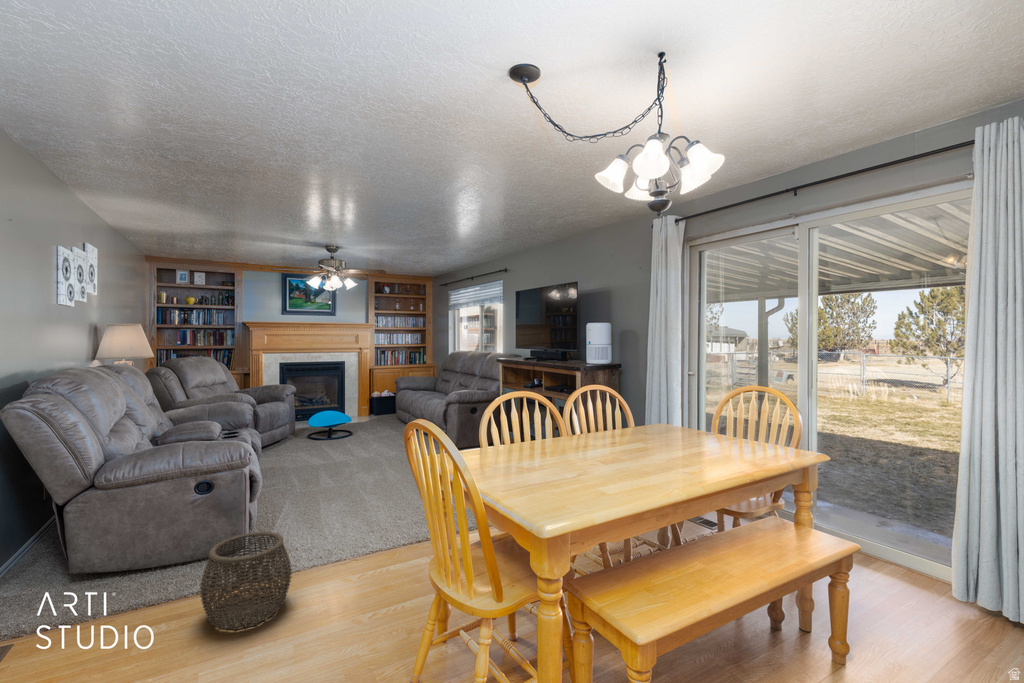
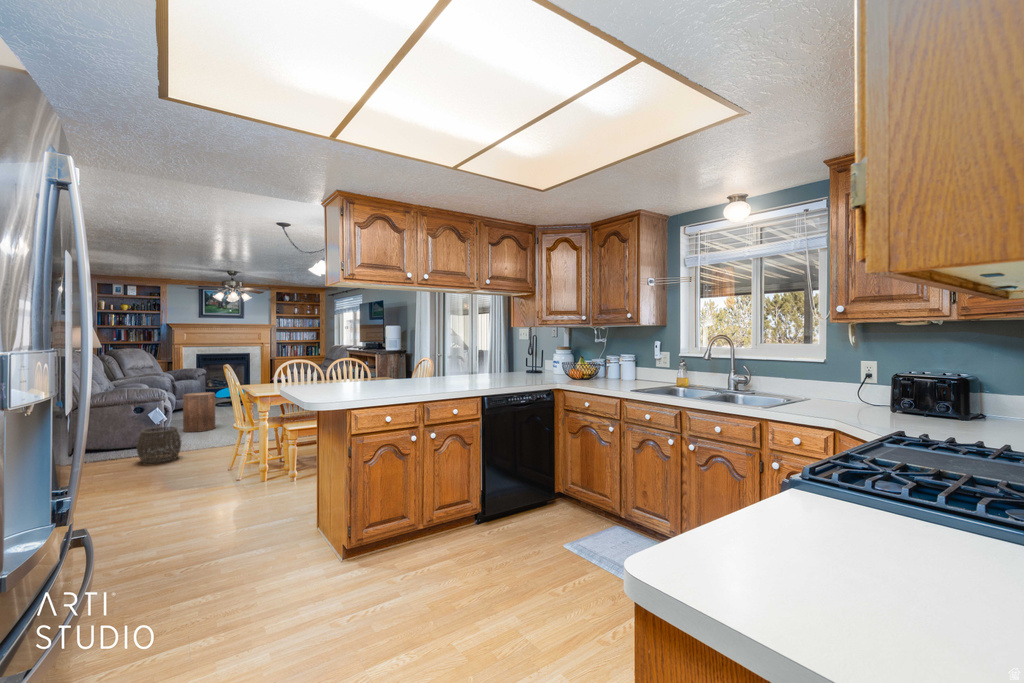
stool: none [277,433,327,506] -> present [183,392,215,432]

